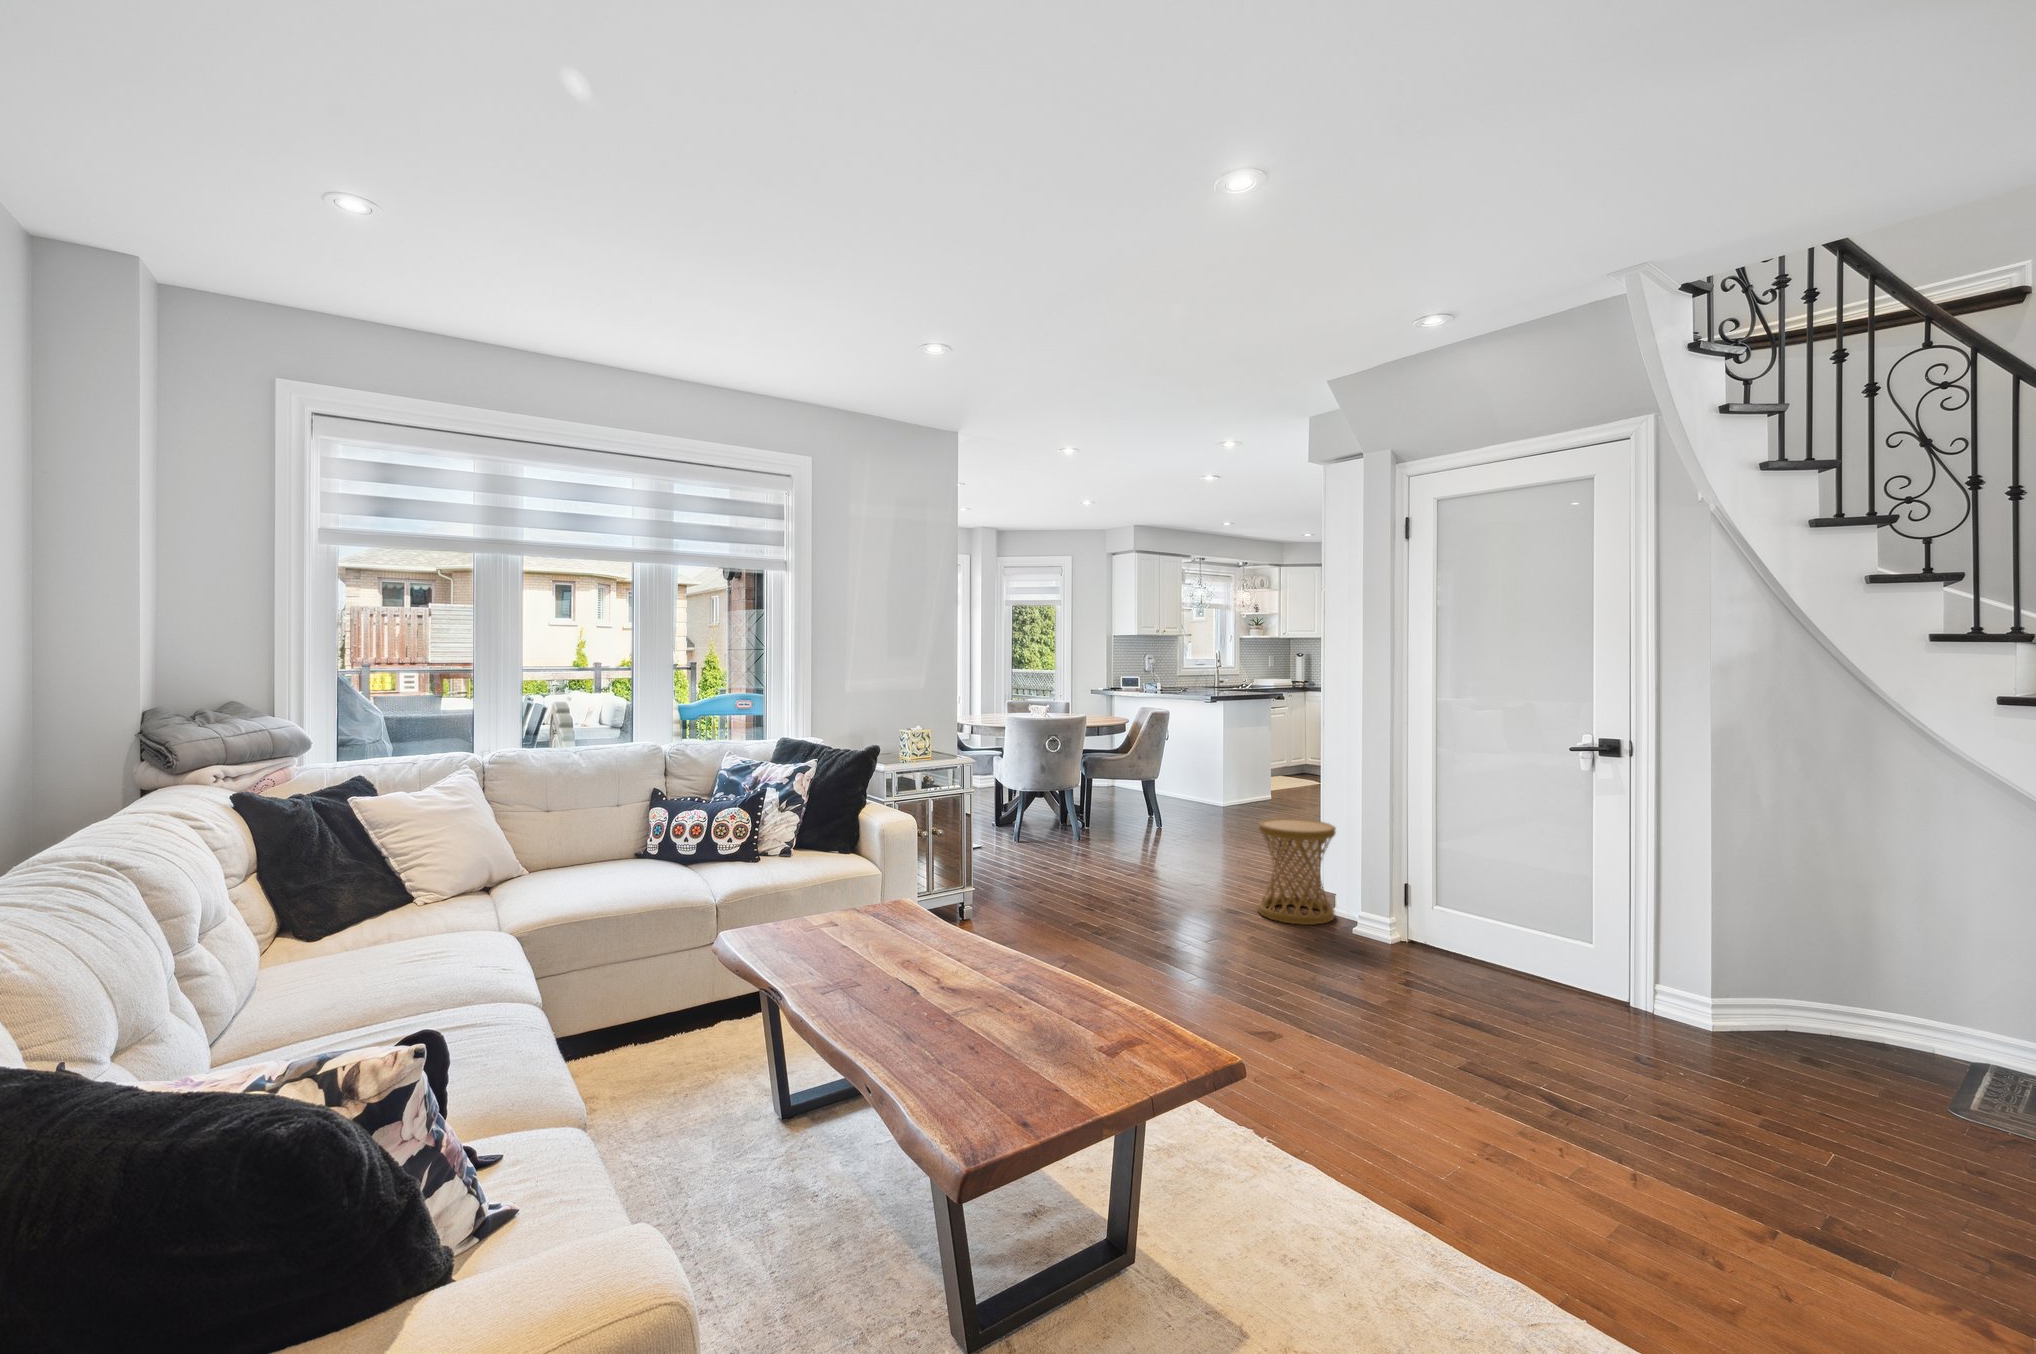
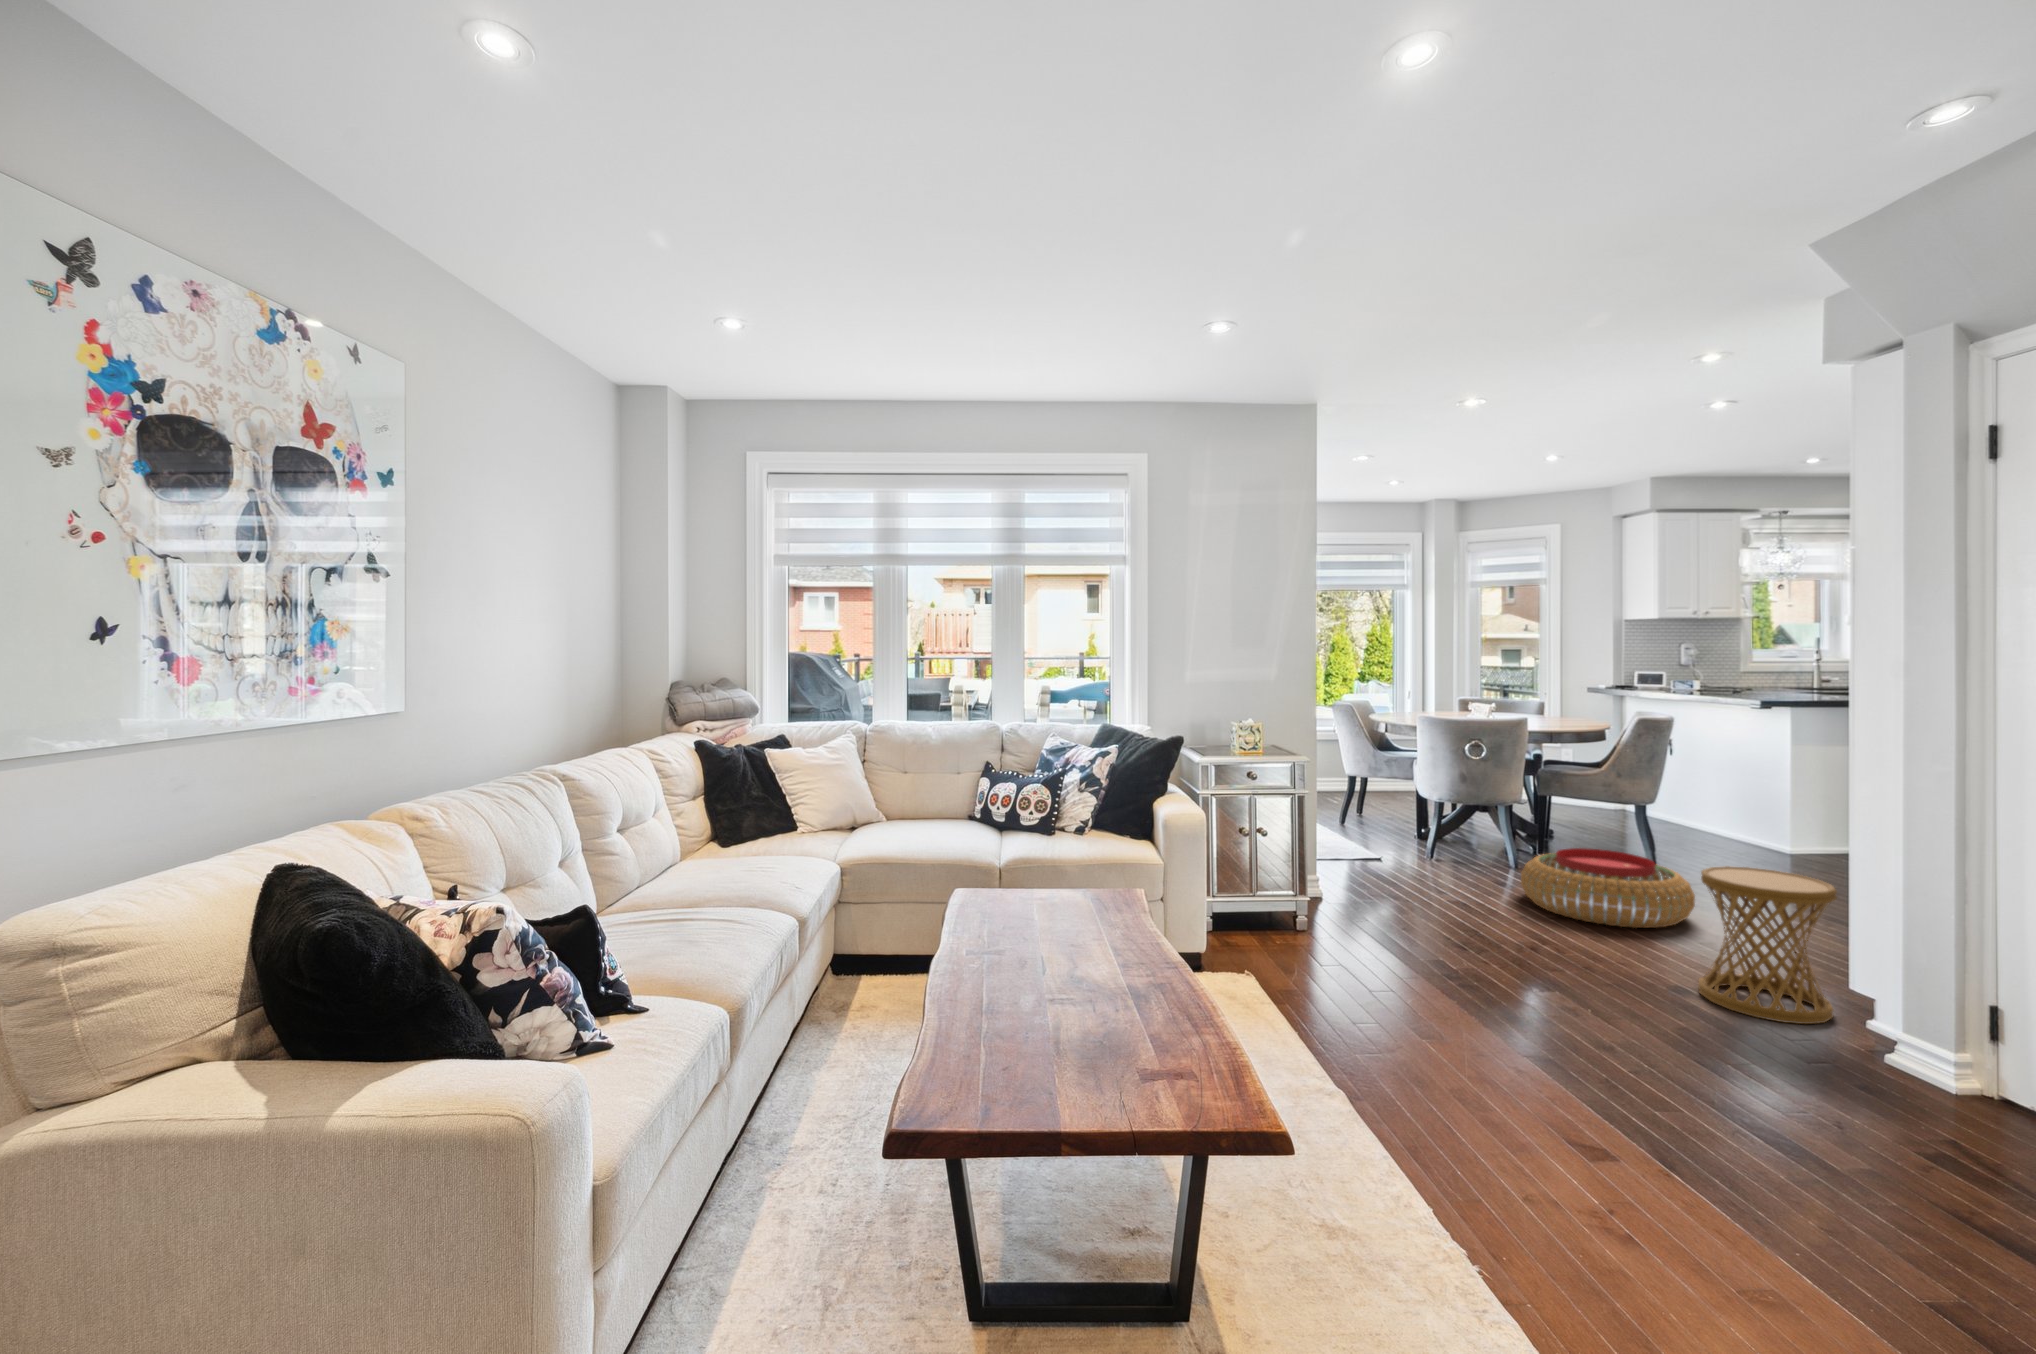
pouf: none [1106,818,1222,876] -> present [1521,848,1695,928]

